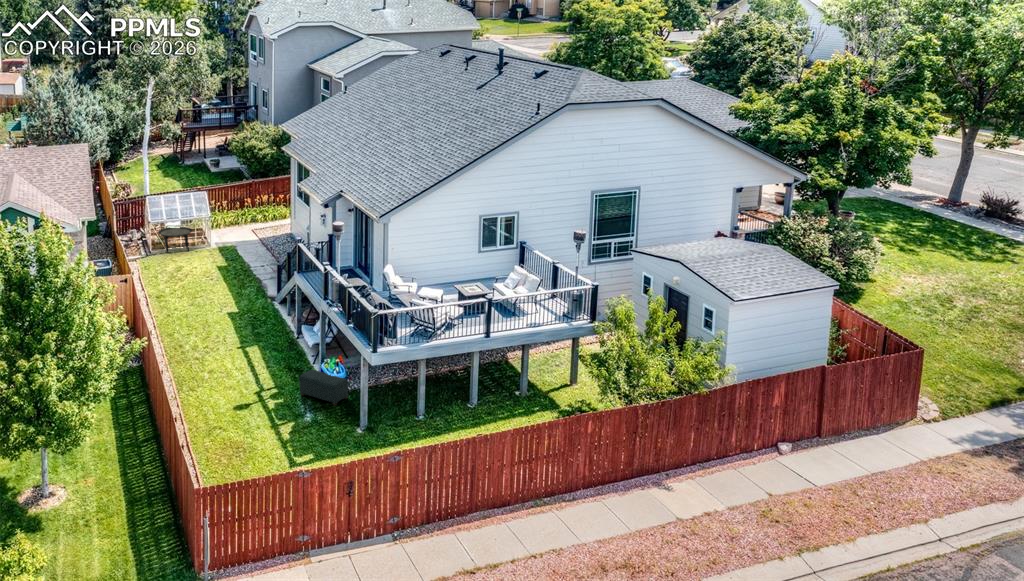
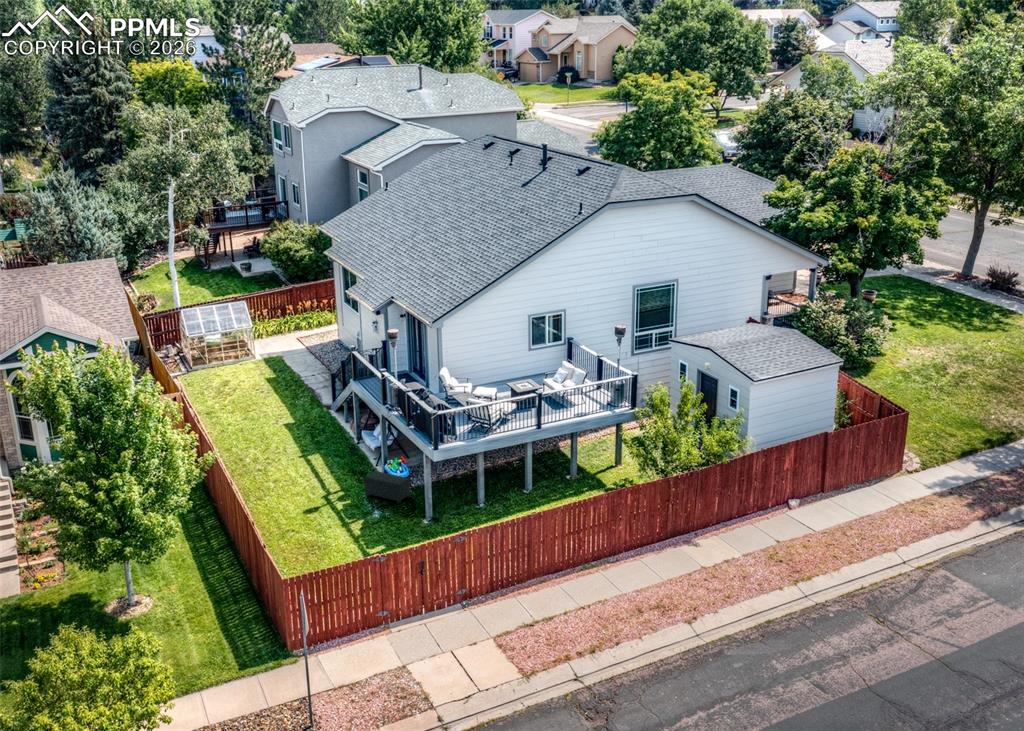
round table: present [158,227,192,253] -> none [205,339,239,366]

